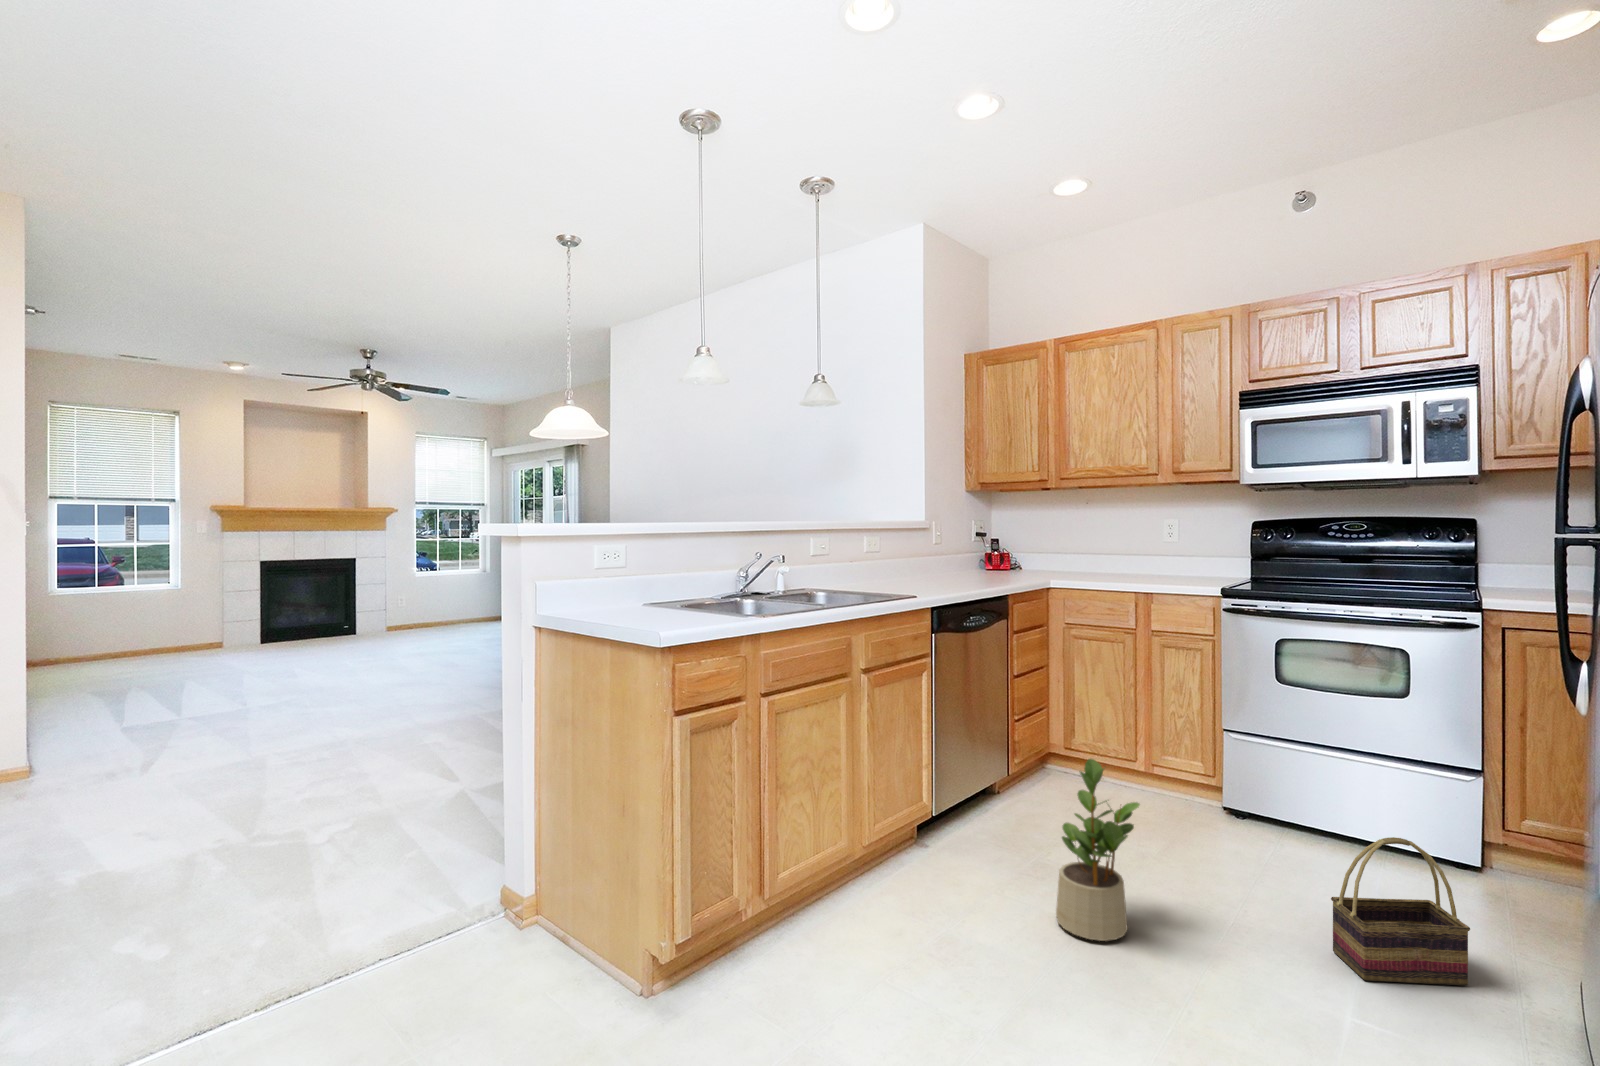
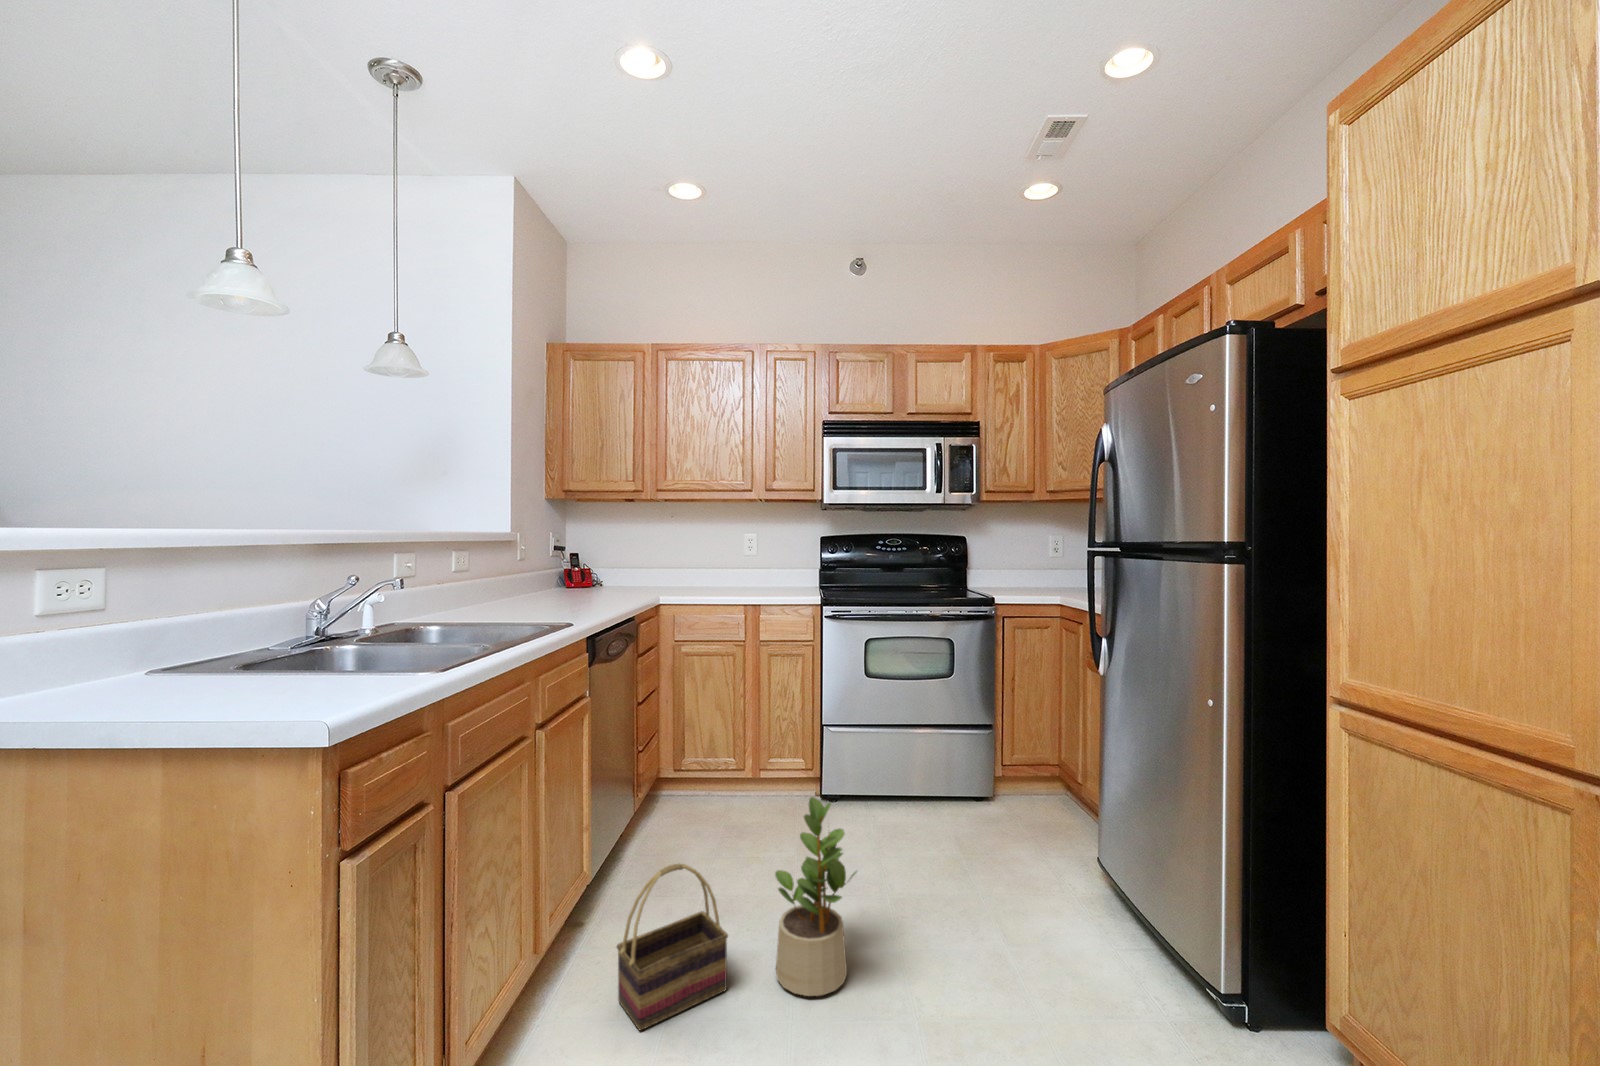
basket: present [1331,837,1470,985] -> present [617,864,728,1030]

